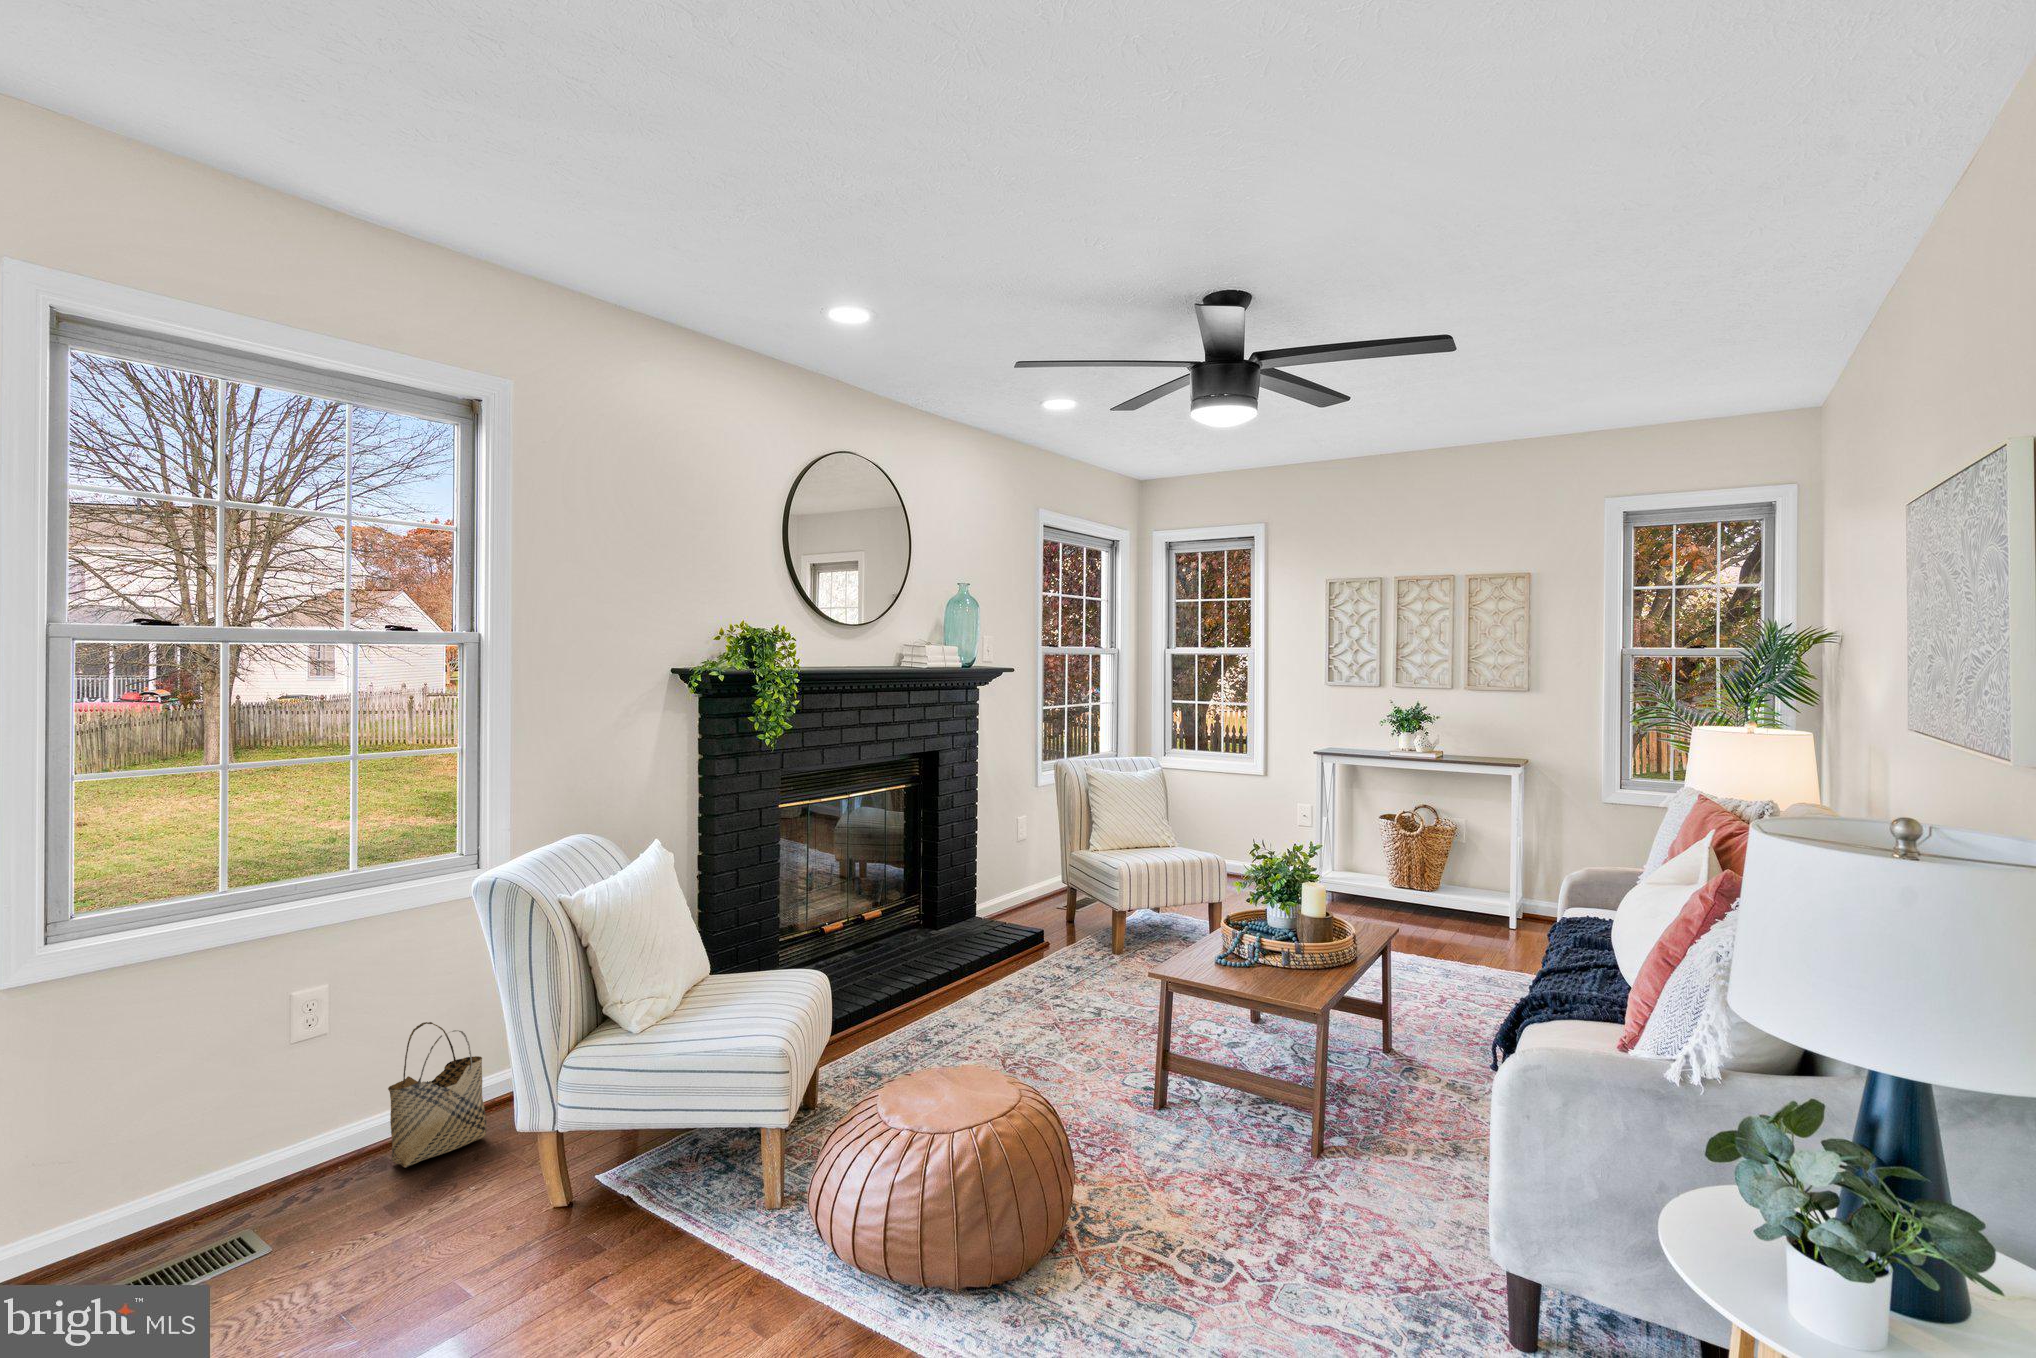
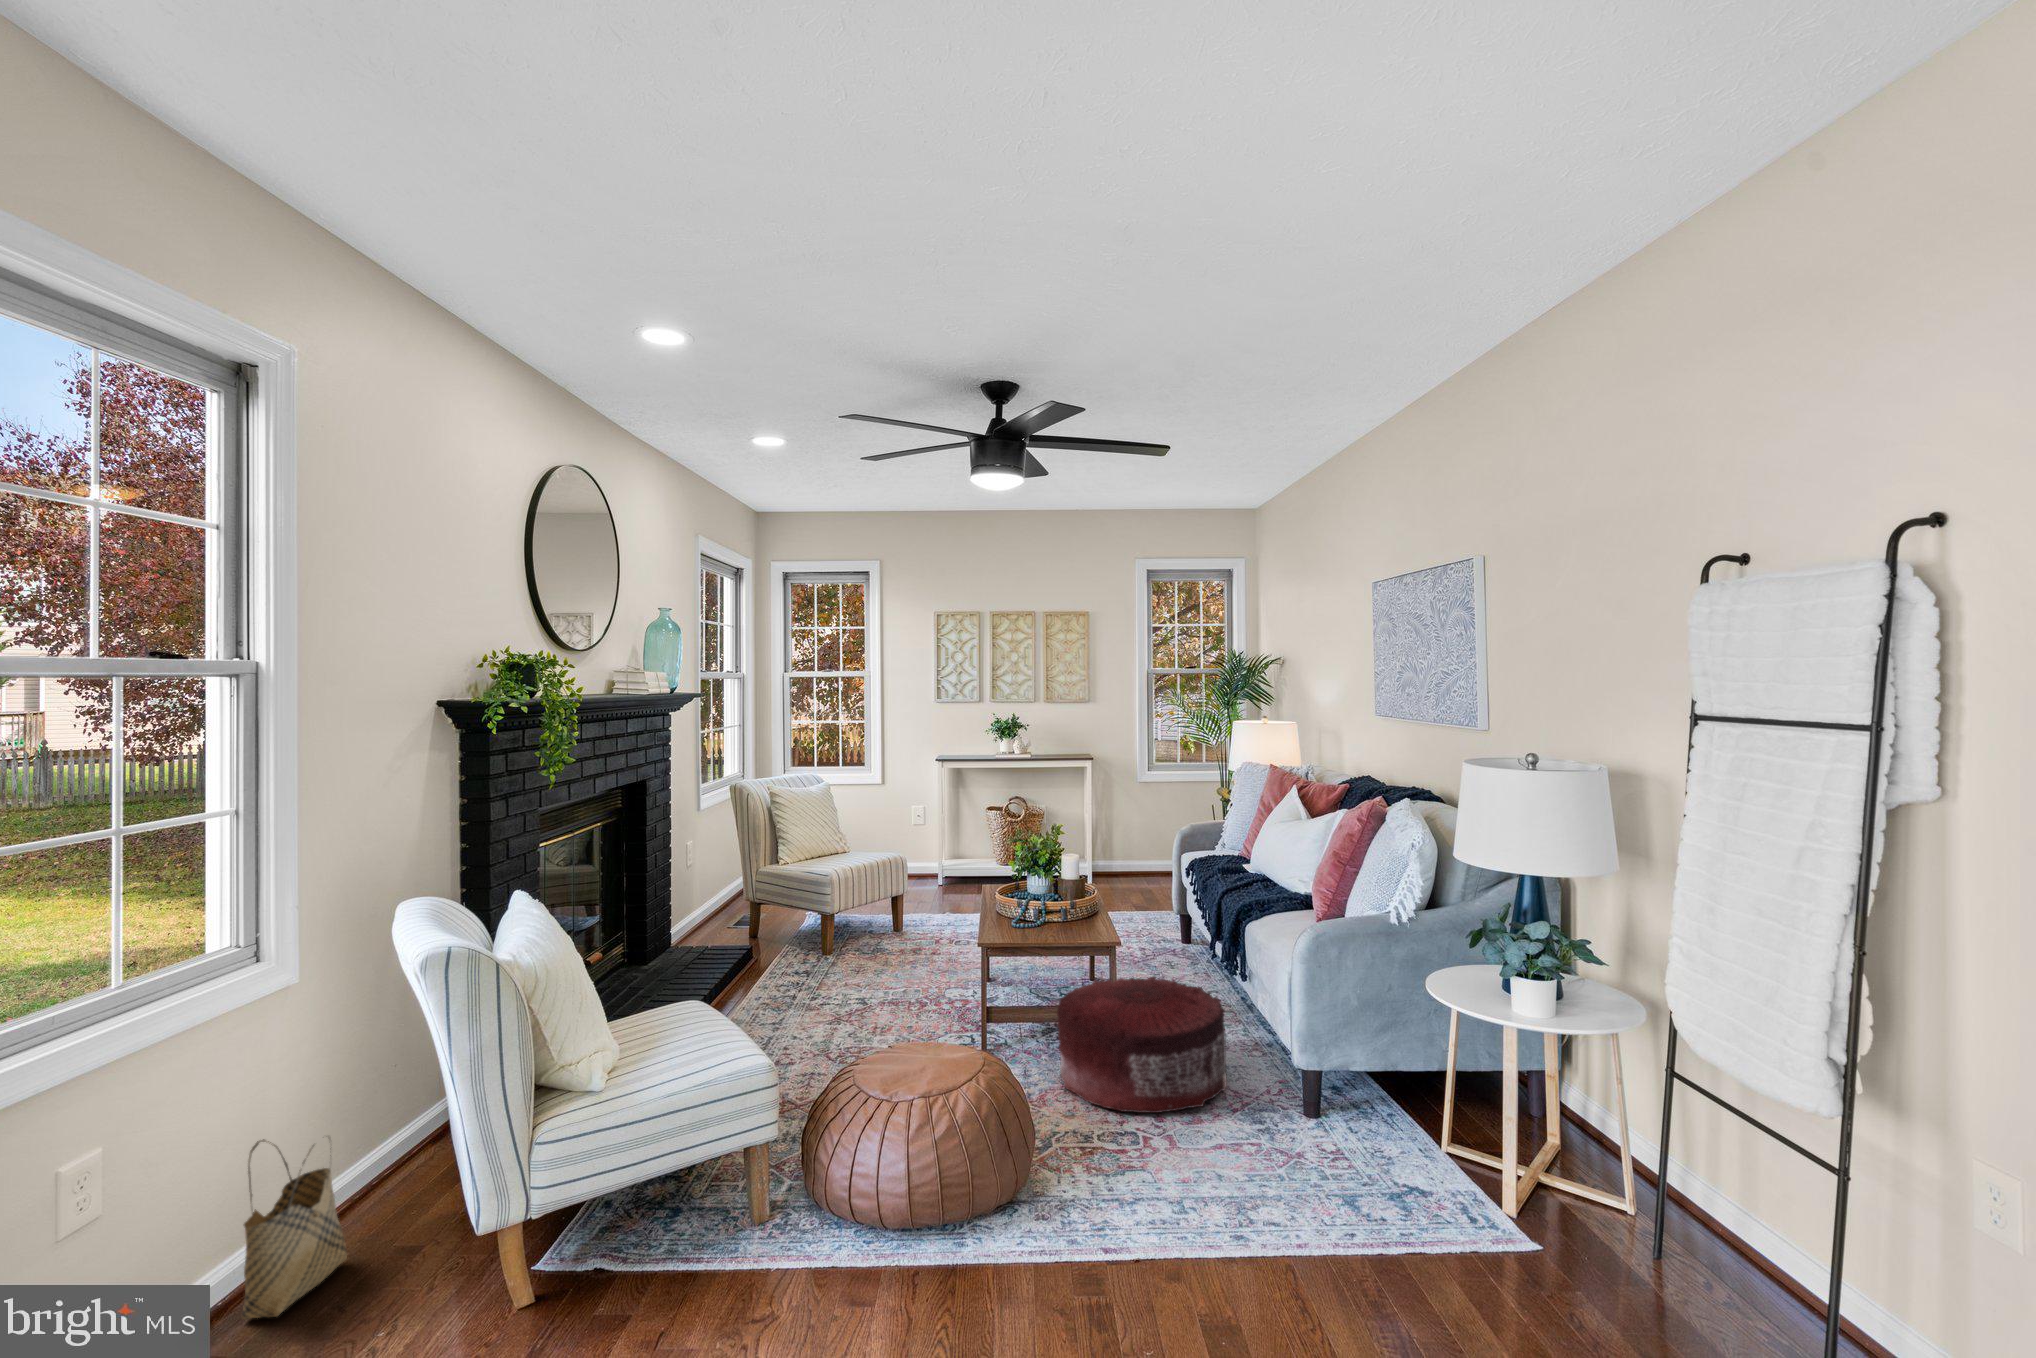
pouf: none [1194,1050,1440,1261] -> present [1057,976,1227,1113]

